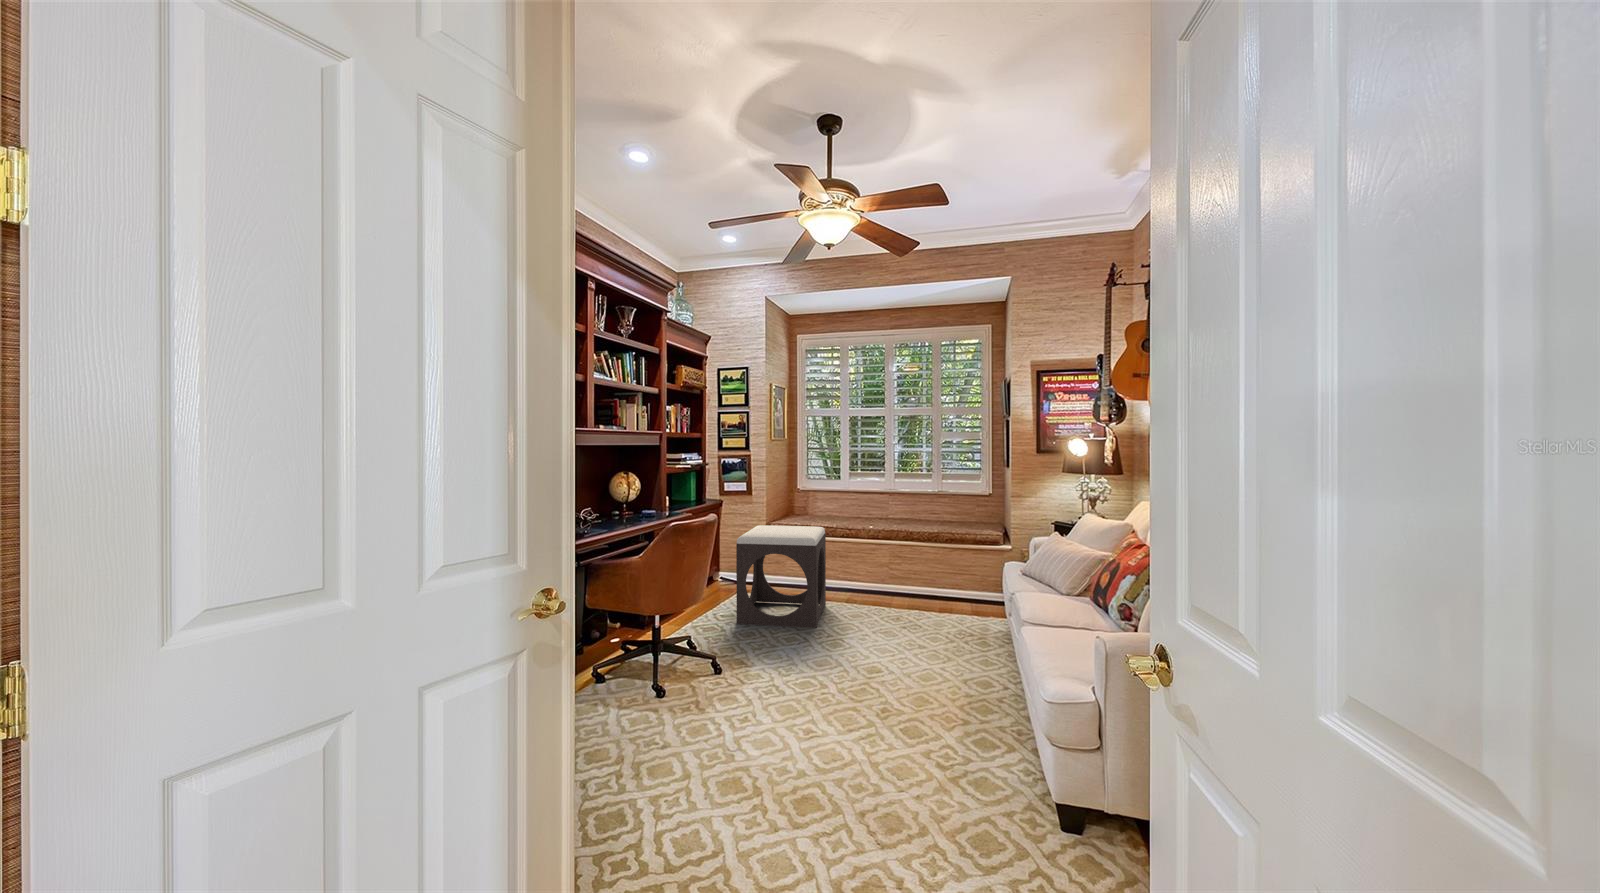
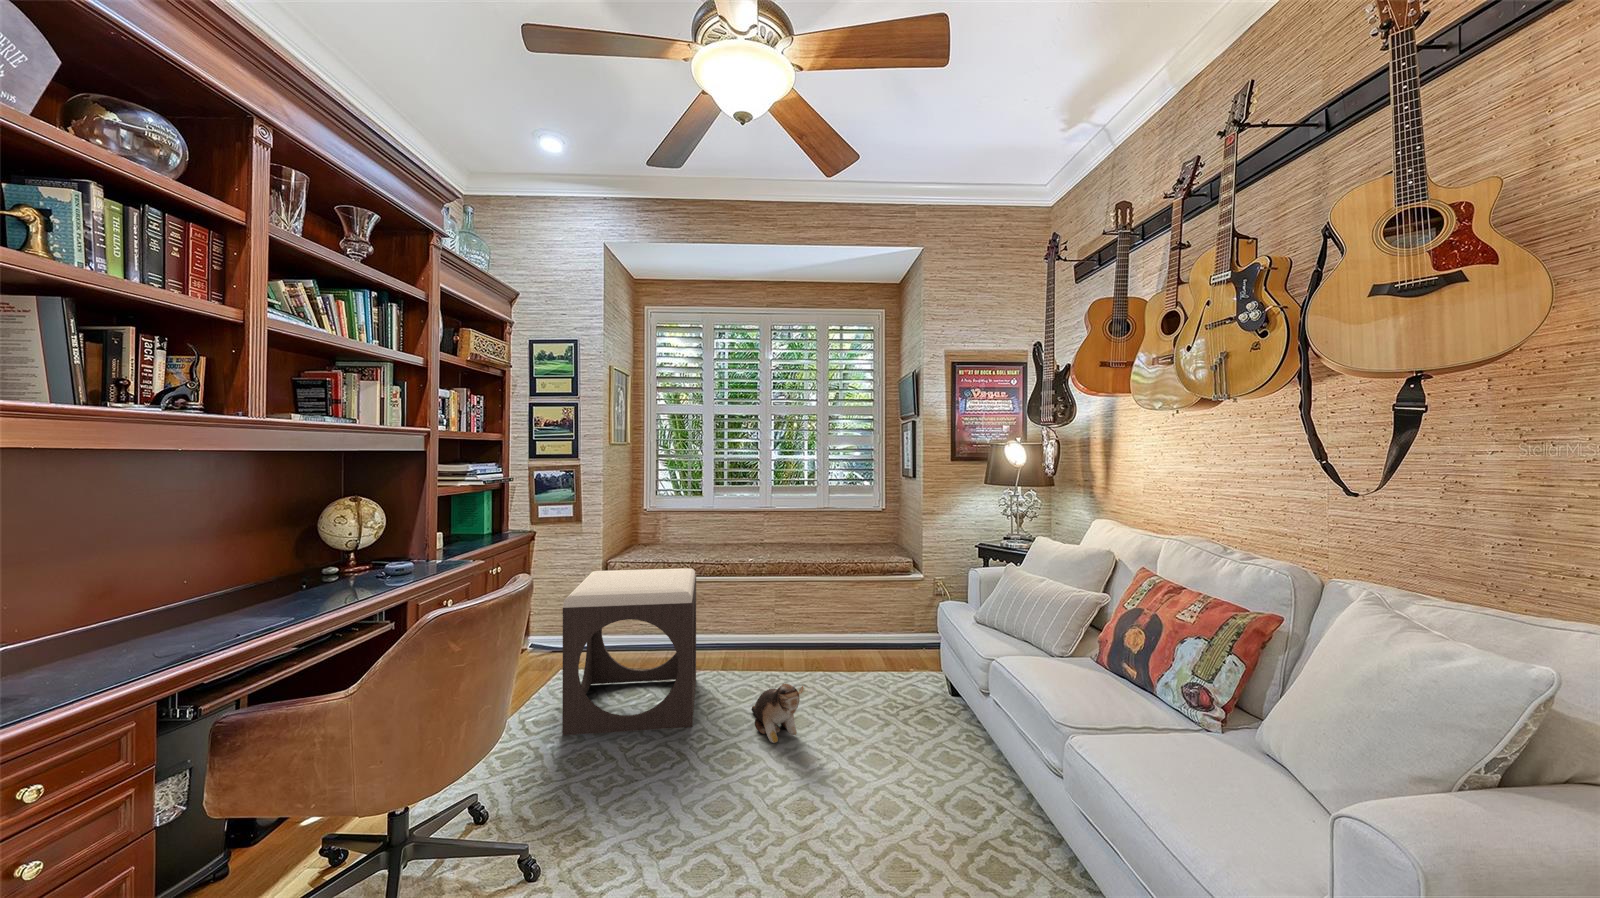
plush toy: none [857,601,886,641] -> present [751,684,803,743]

